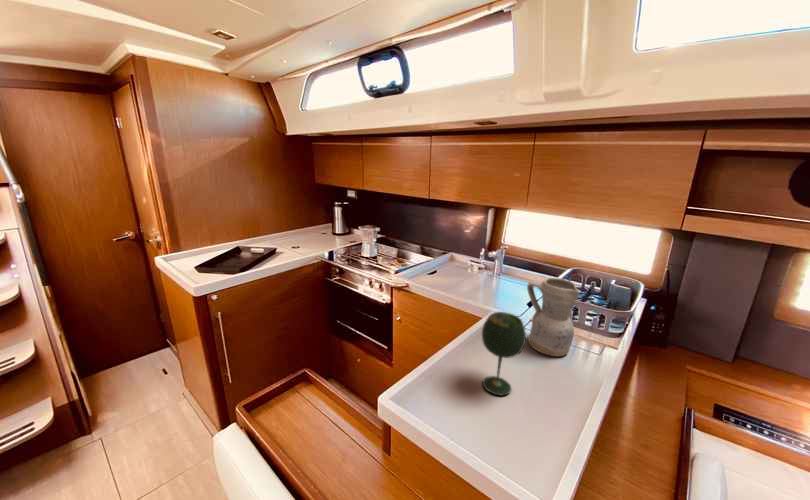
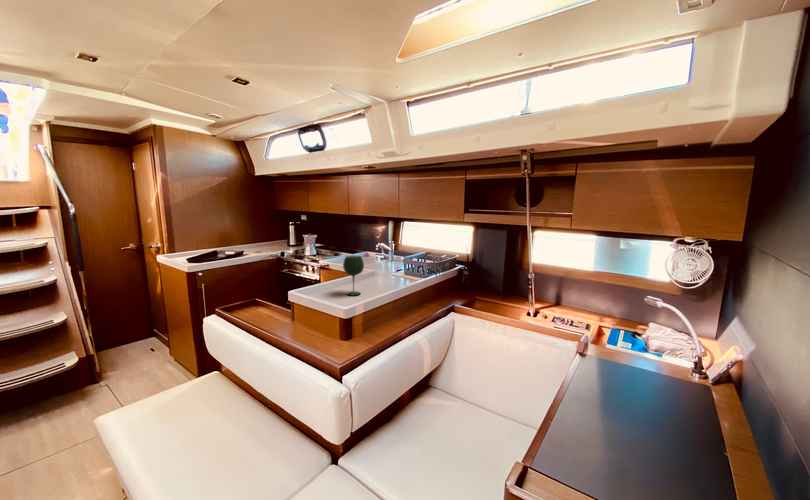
ceramic pitcher: present [527,278,580,356] -> none [381,245,404,286]

